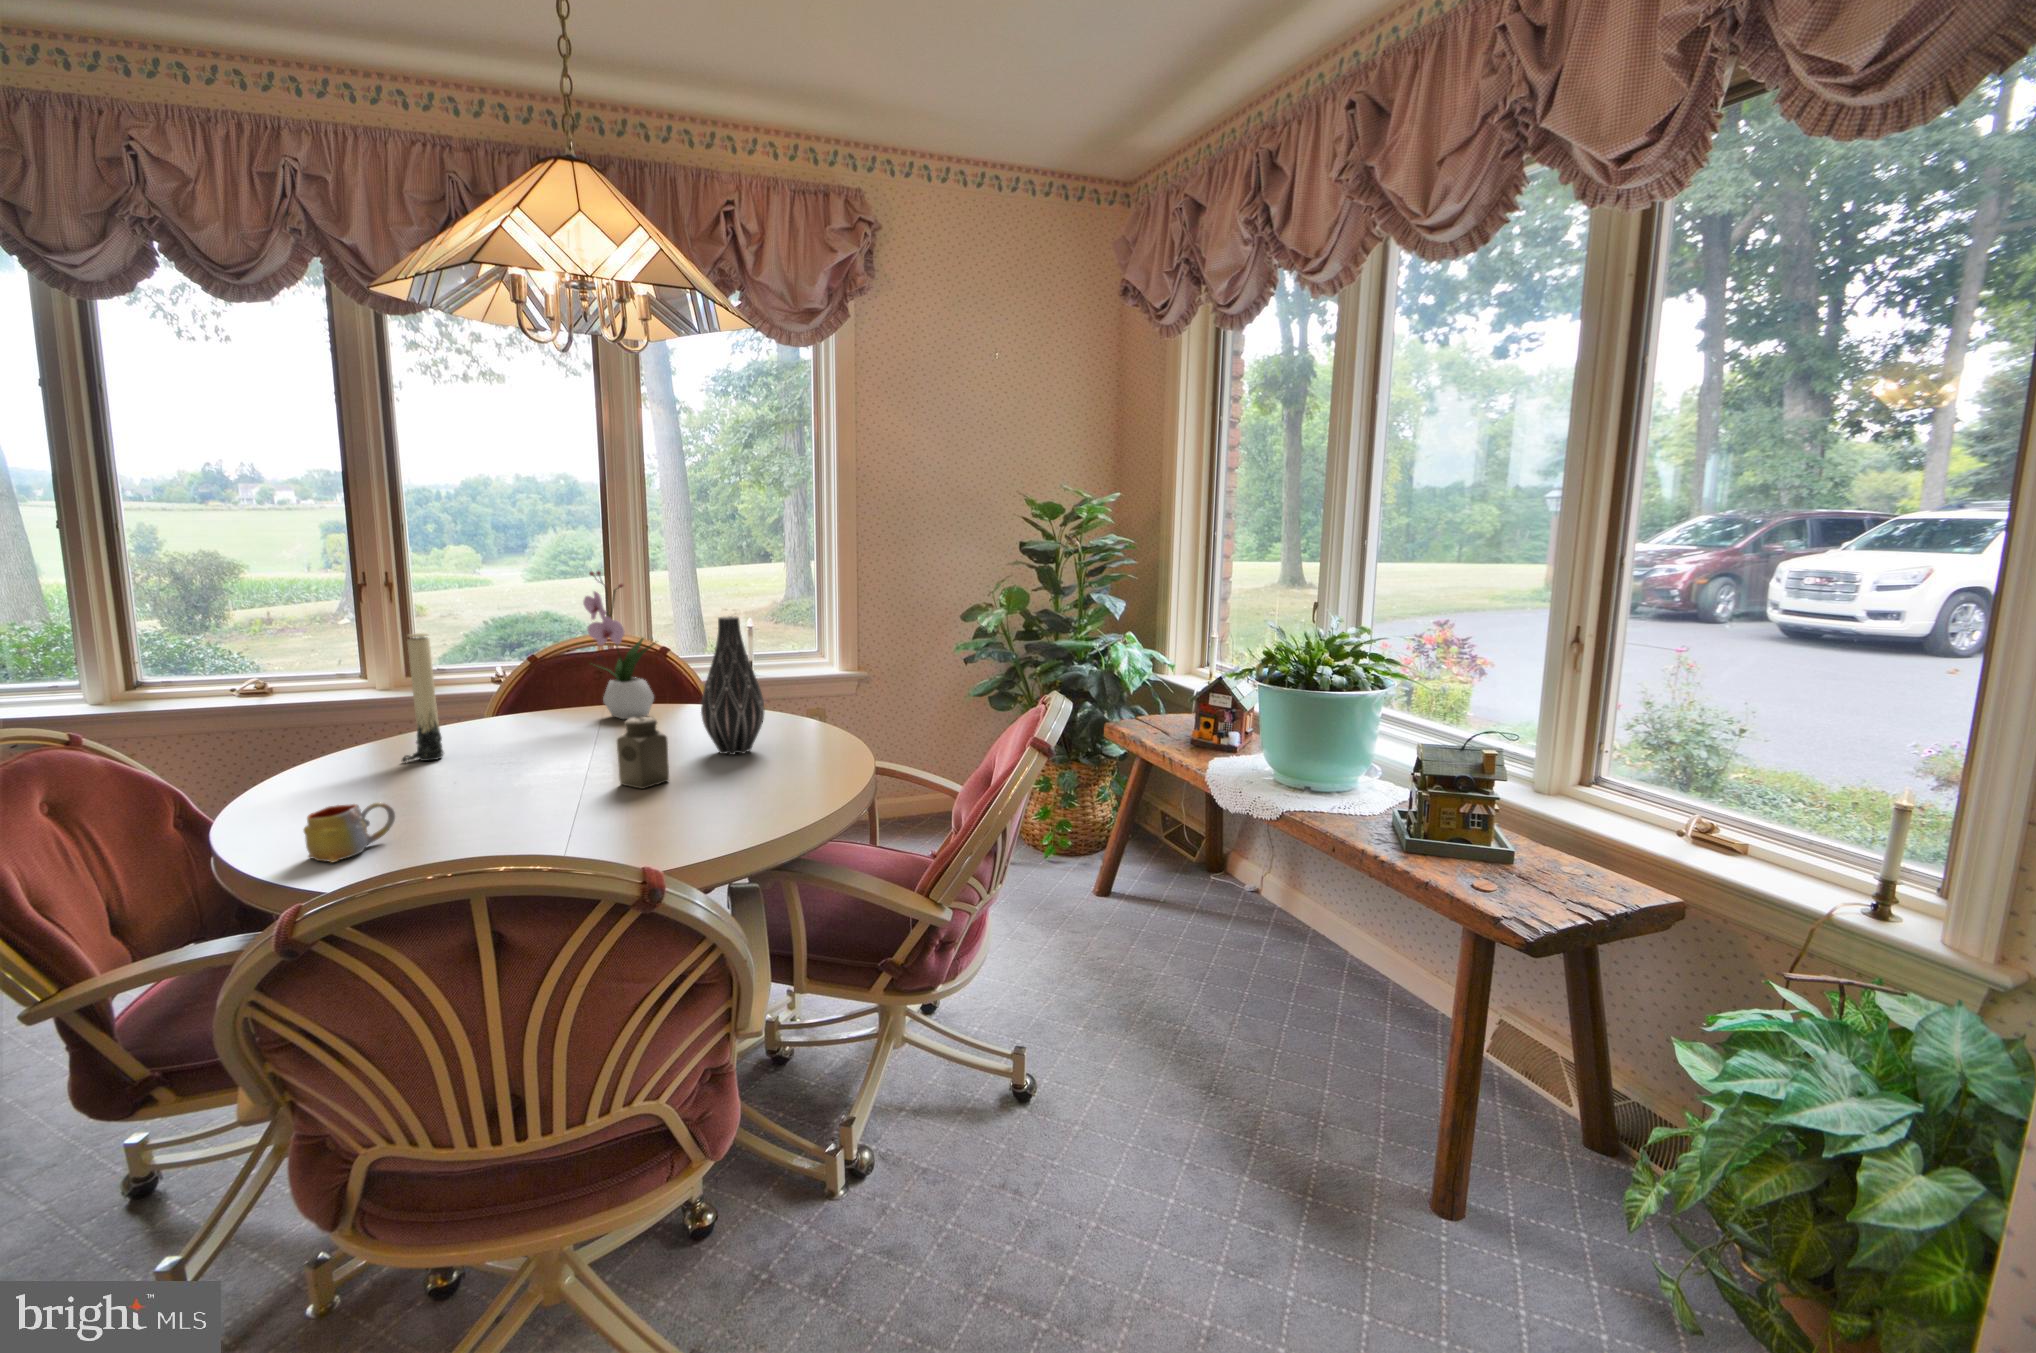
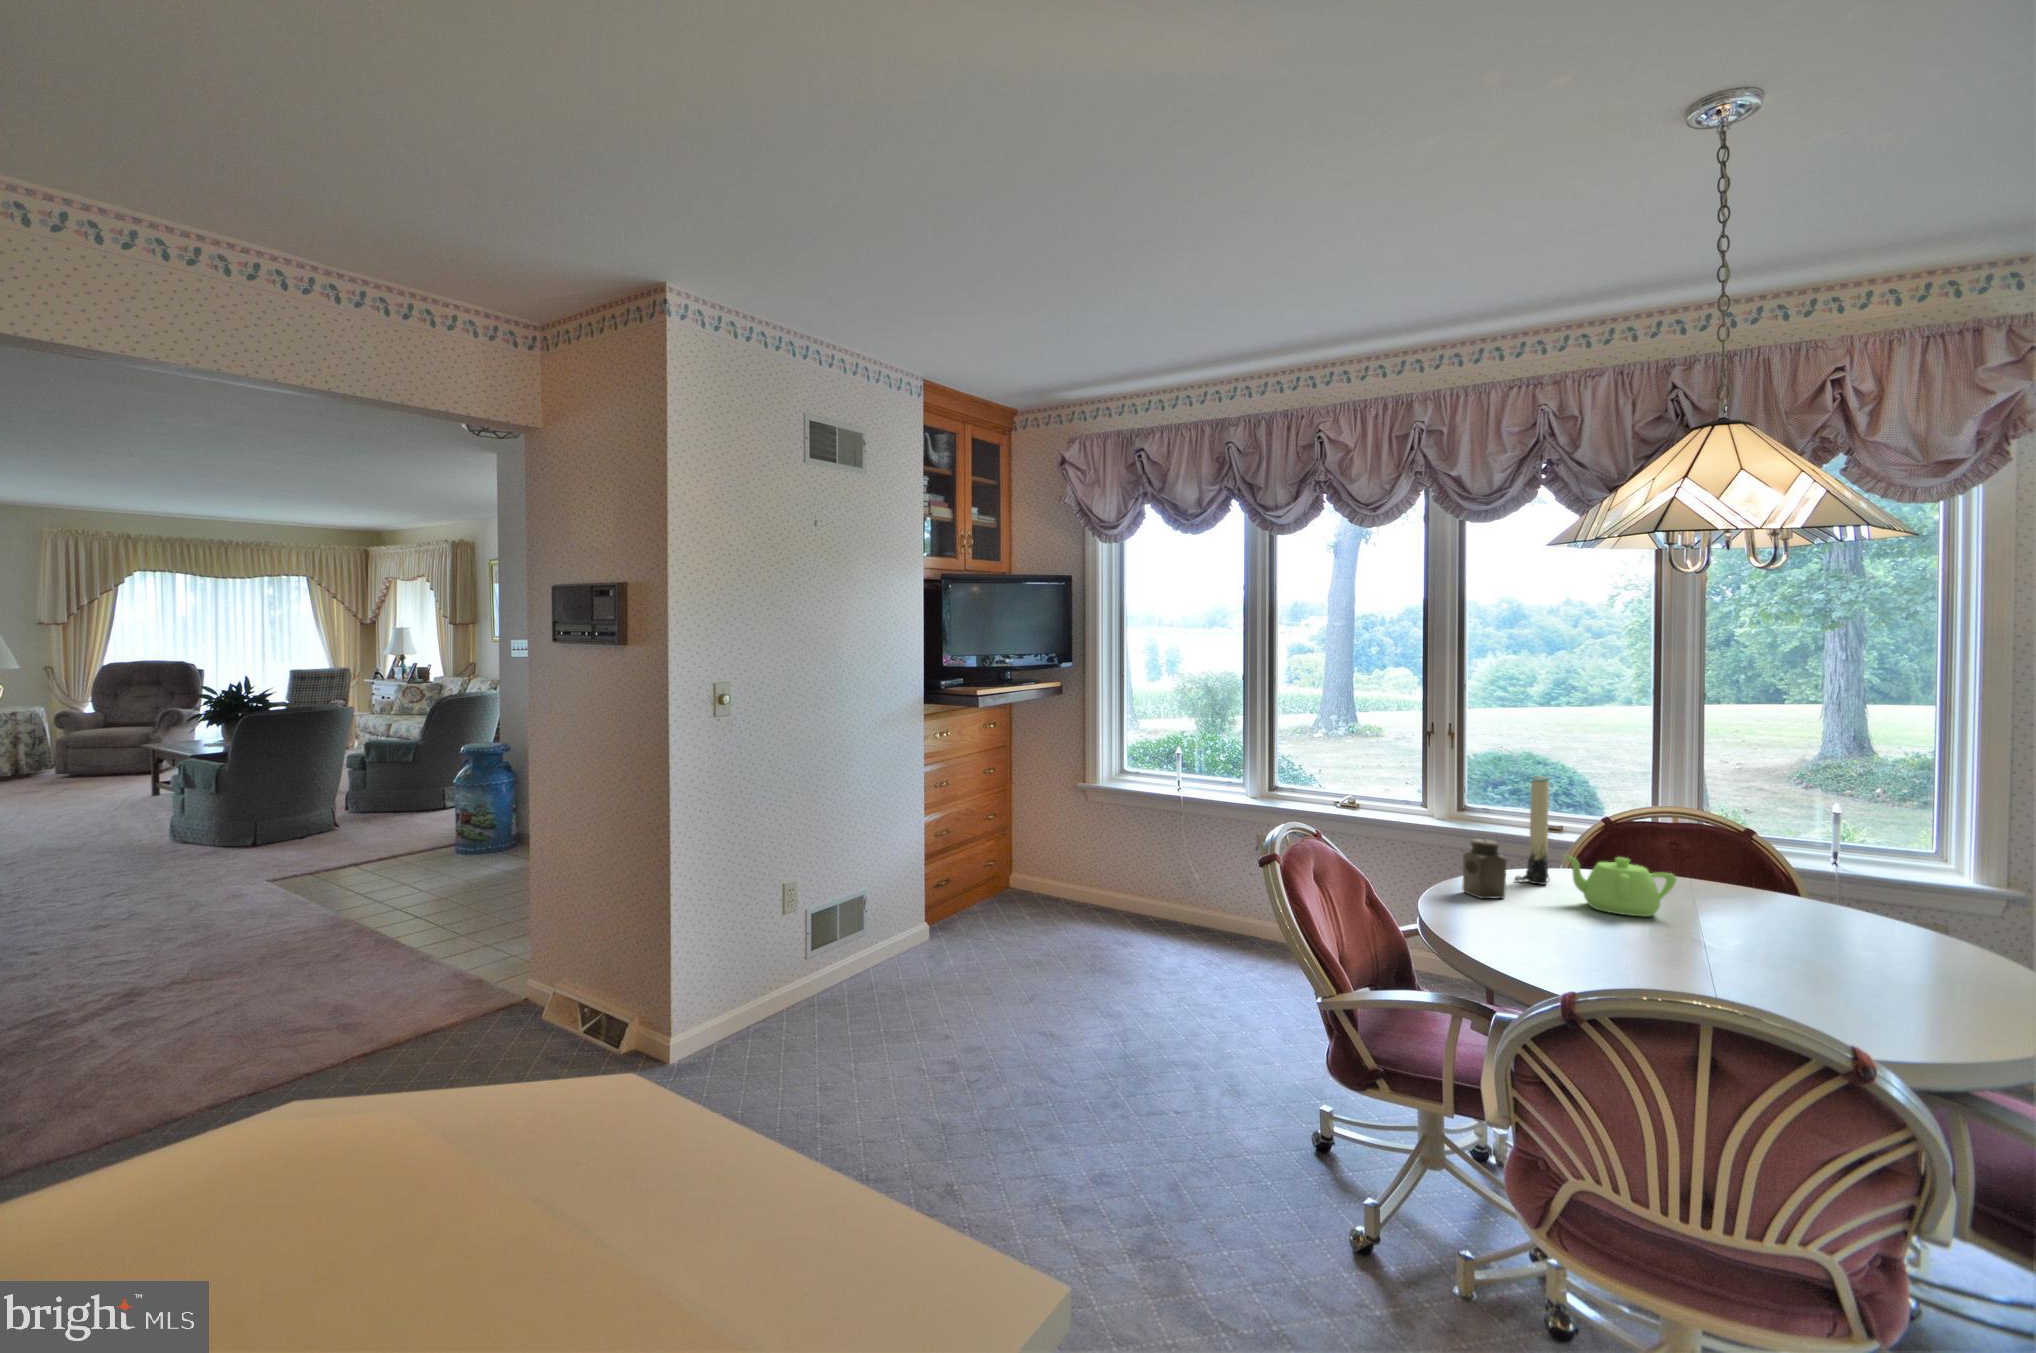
flower arrangement: present [583,571,656,719] -> none [1674,736,1758,886]
vase: present [701,616,764,755] -> none [1838,793,1928,947]
teapot: none [437,717,561,781] -> present [1566,855,1677,917]
salt shaker: present [617,717,669,789] -> present [1463,839,1507,899]
mug: present [304,803,395,862] -> none [1495,899,1556,943]

